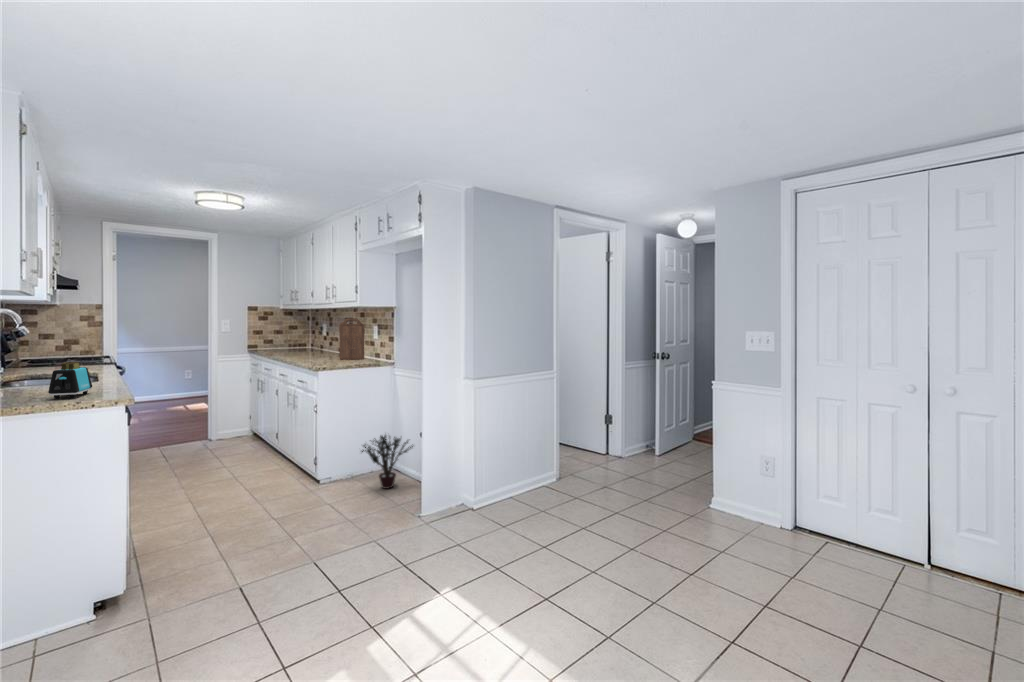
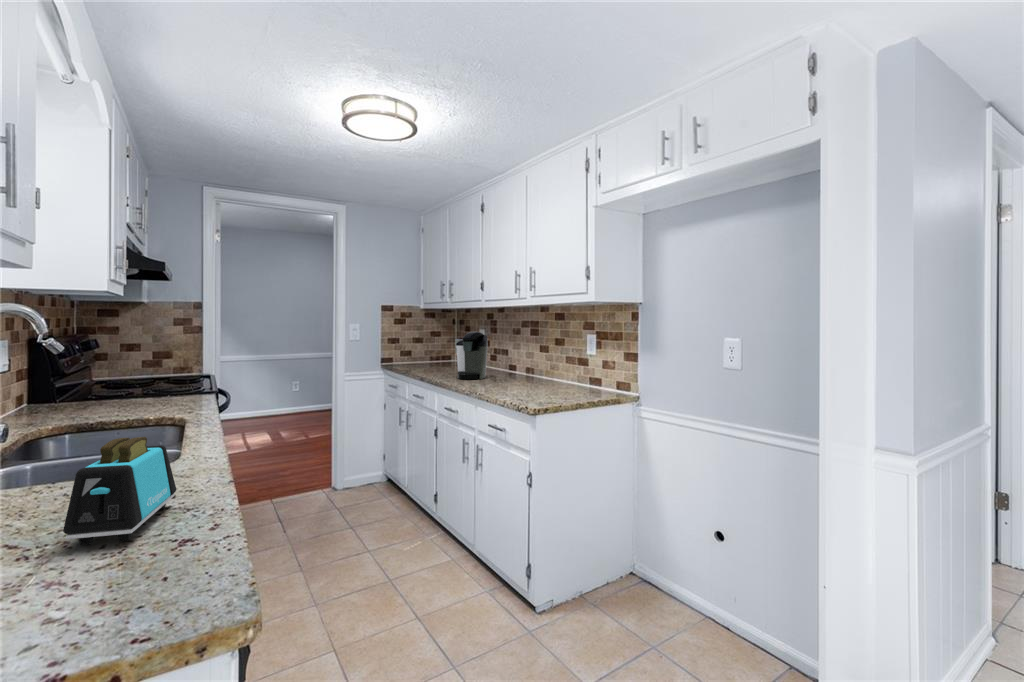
cutting board: present [339,319,364,360] -> none [540,323,575,388]
coffee maker: none [293,325,316,357] -> present [455,332,488,379]
potted plant: present [362,435,413,489] -> none [608,522,710,628]

